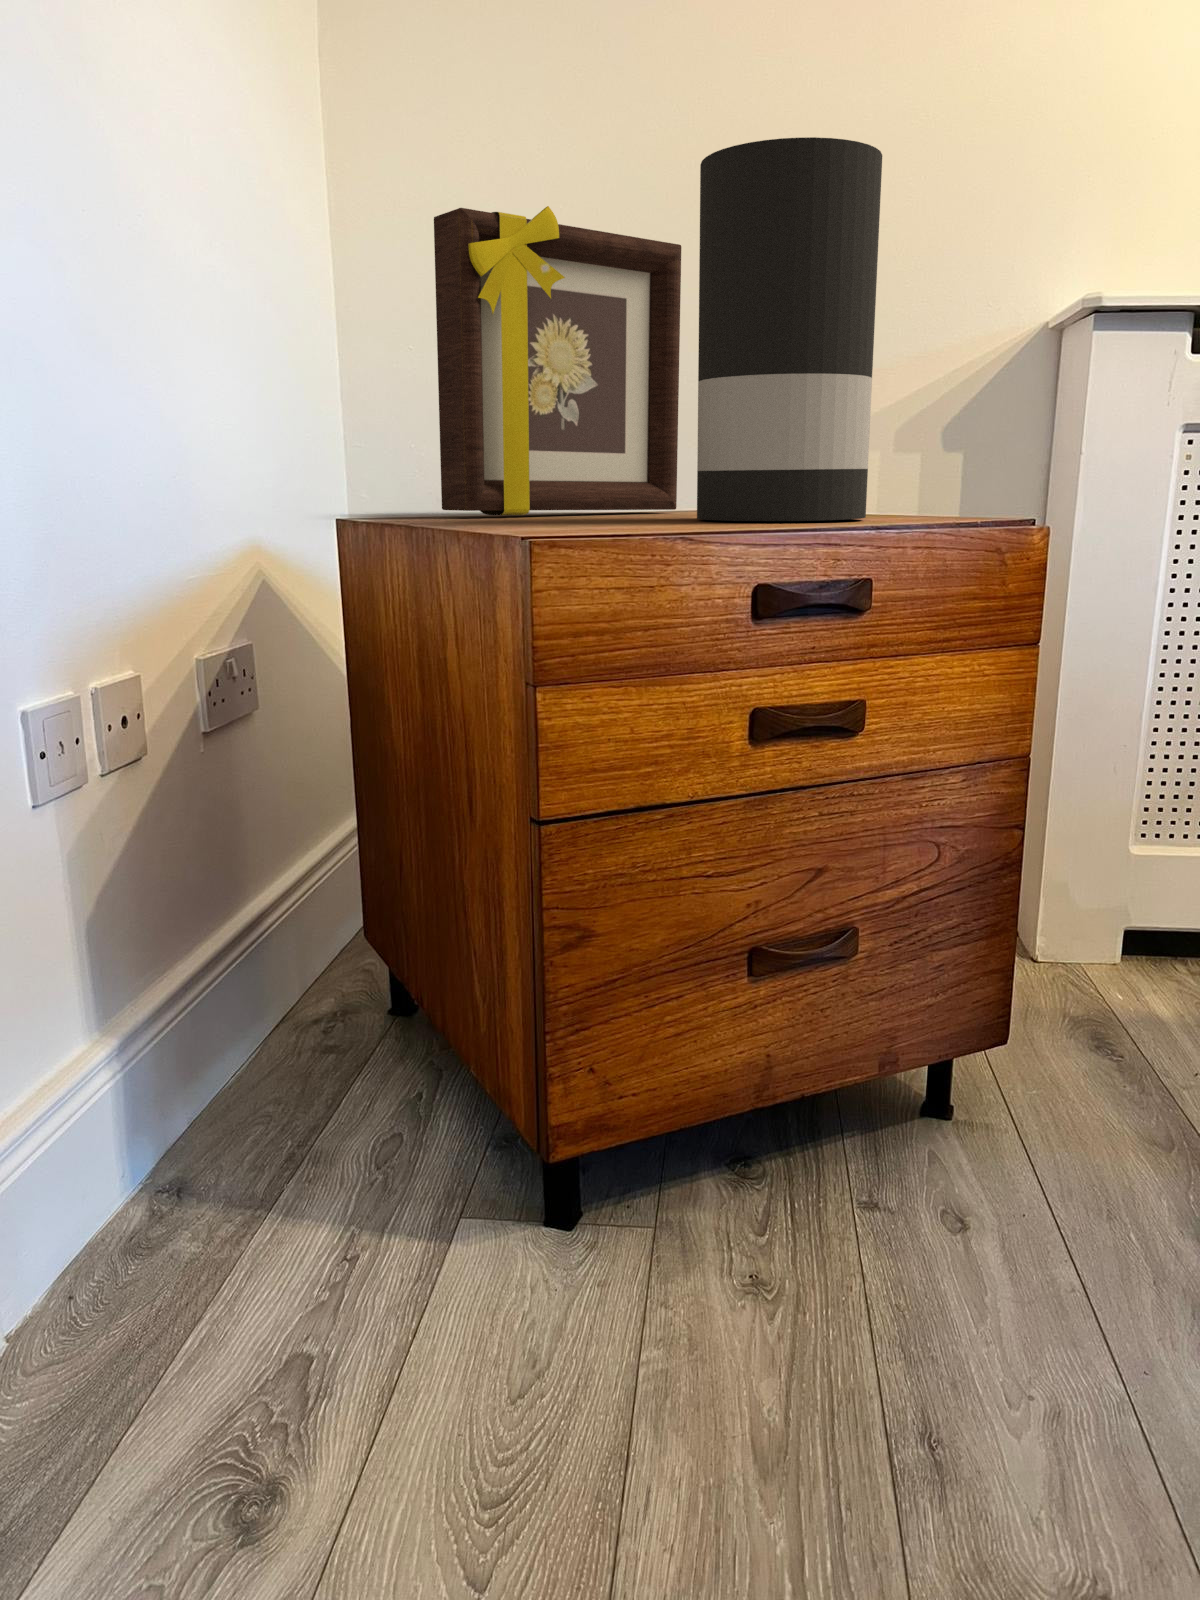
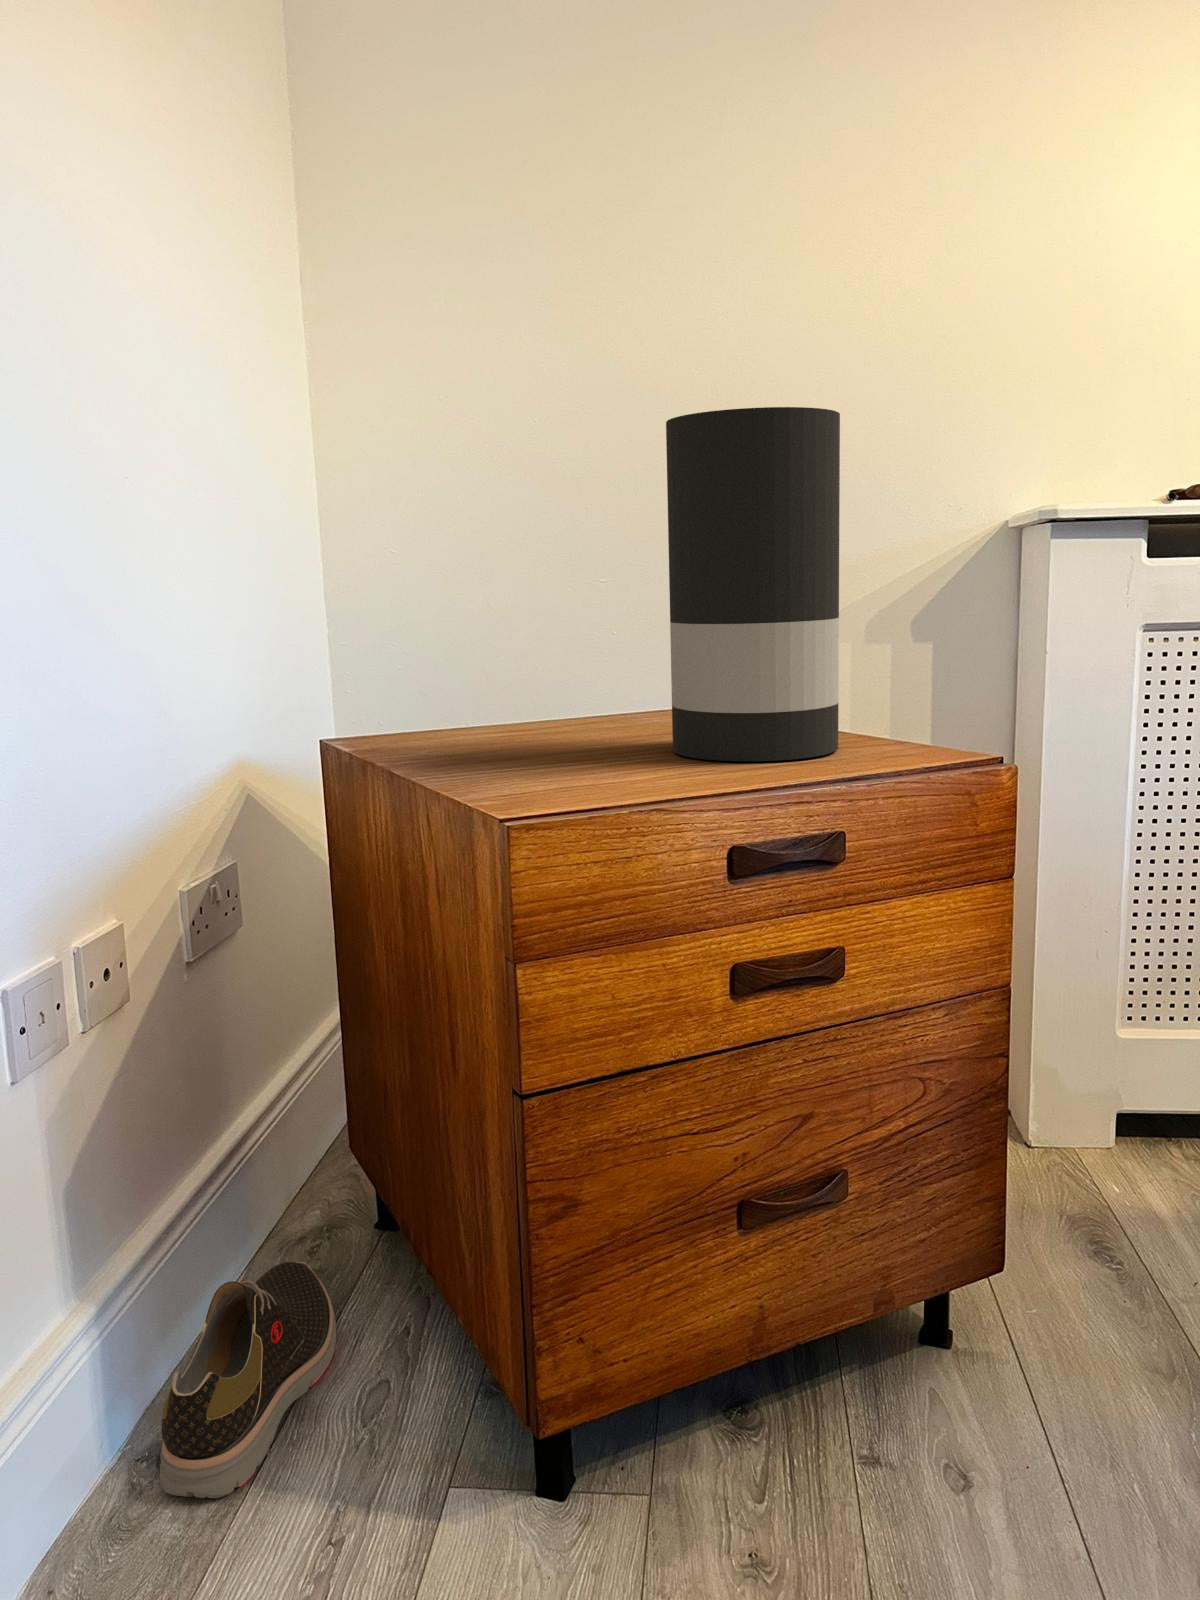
picture frame: present [434,206,681,515] -> none [410,445,653,738]
shoe: none [181,1028,351,1221] -> present [160,1262,336,1498]

